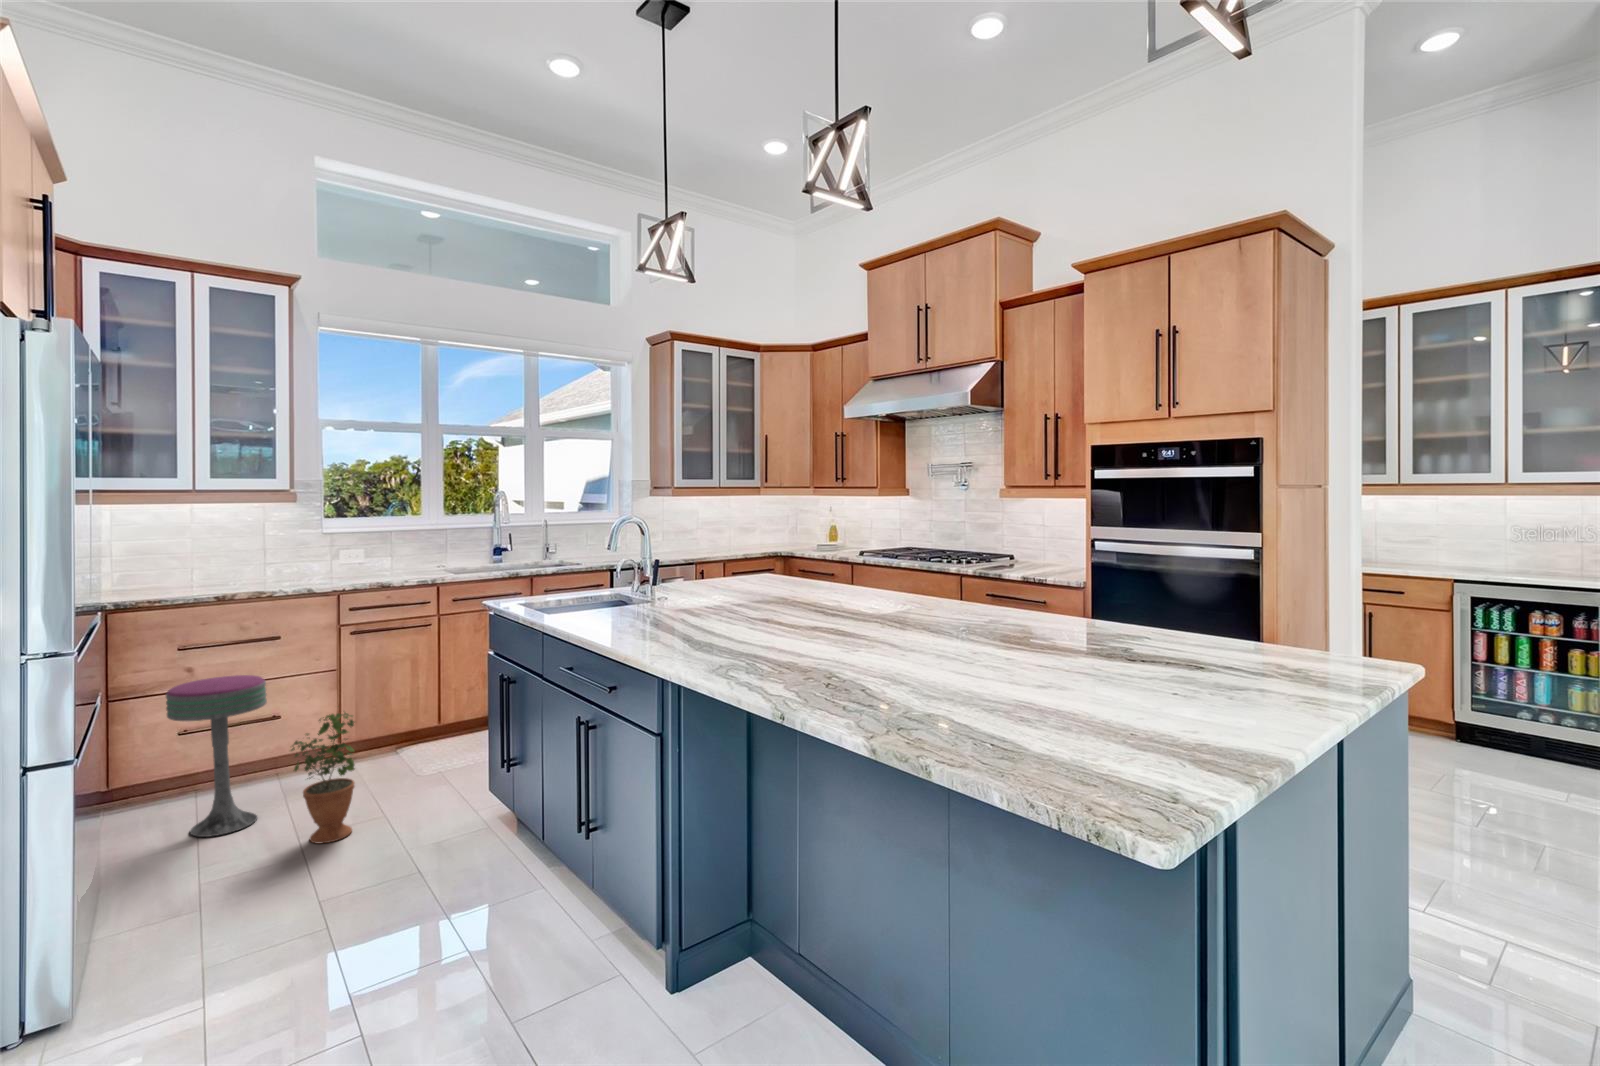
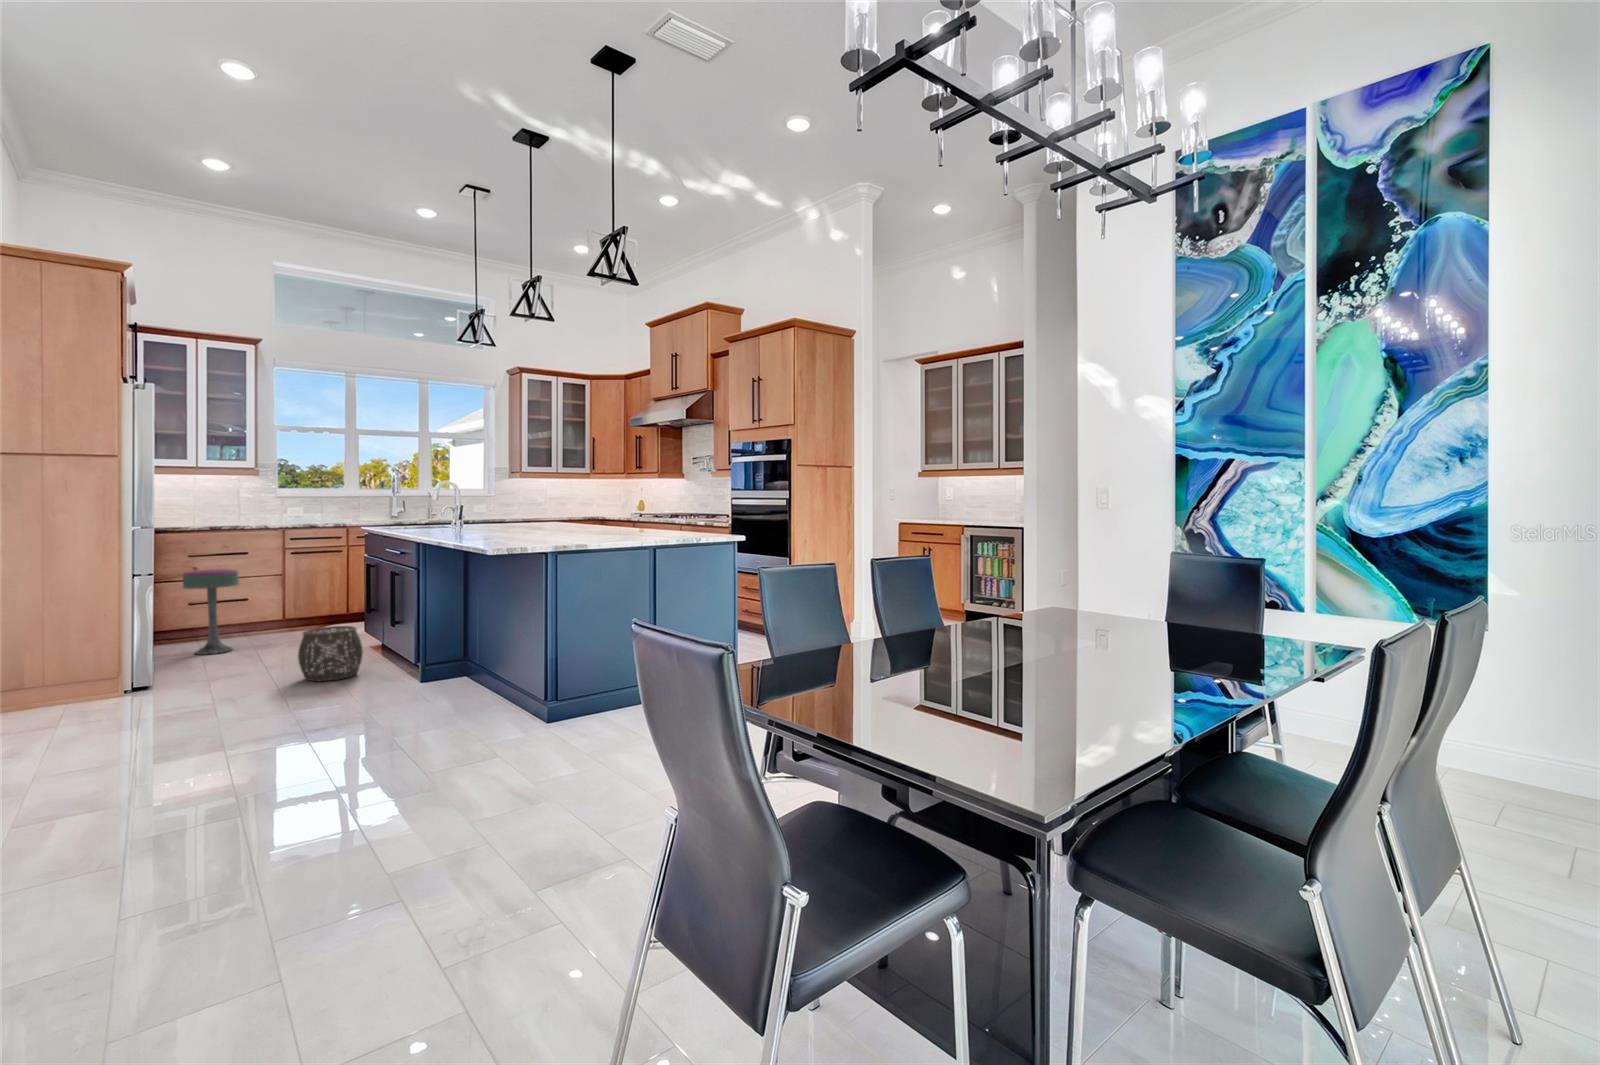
potted plant: present [291,713,355,844] -> none [251,584,290,656]
woven basket: none [391,823,520,967] -> present [298,626,363,681]

